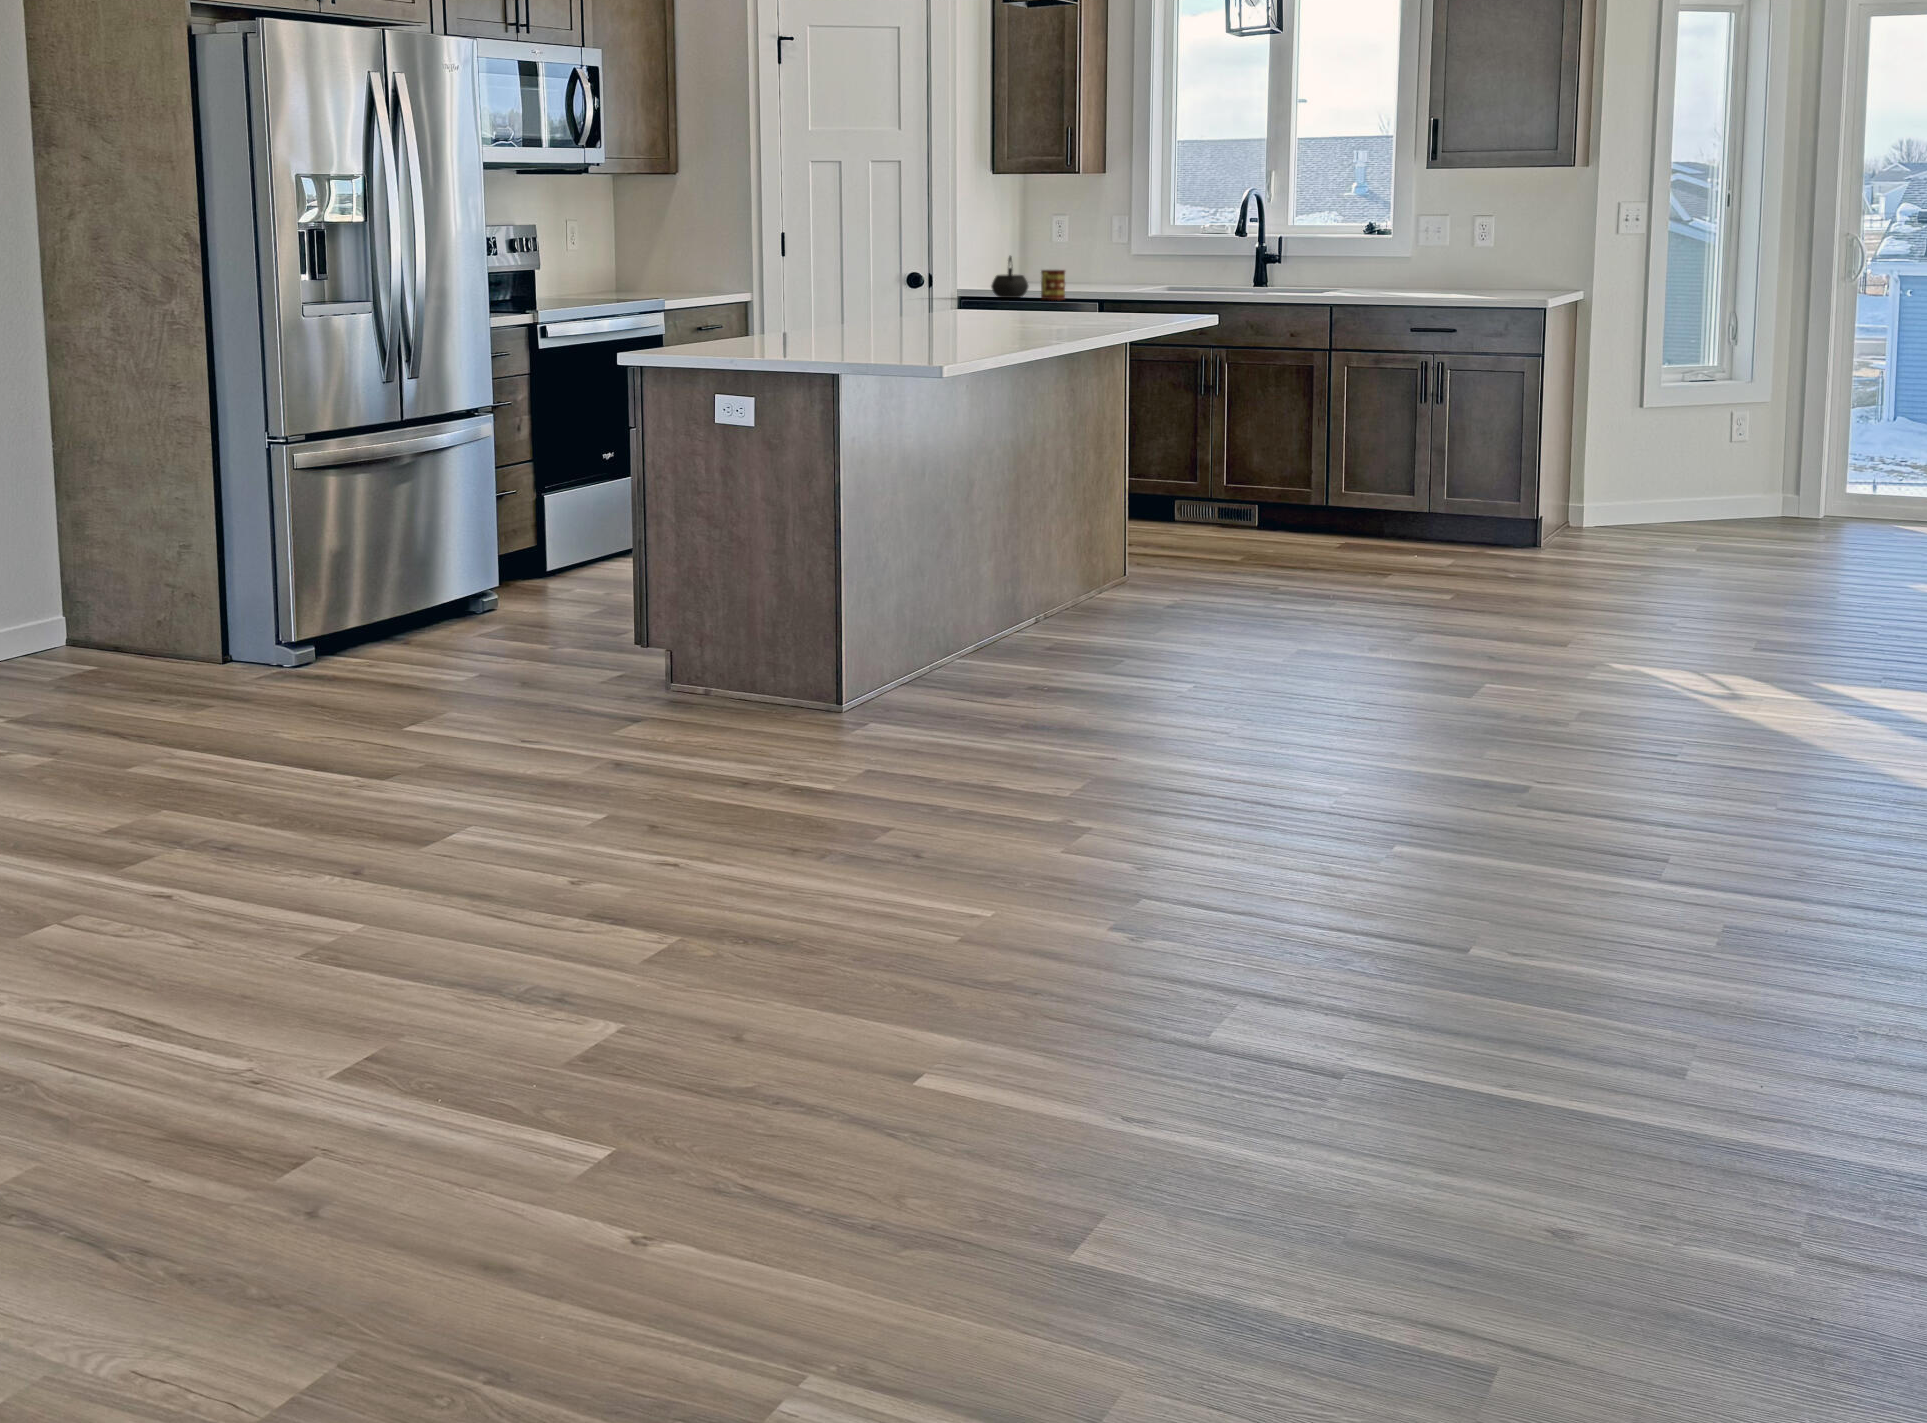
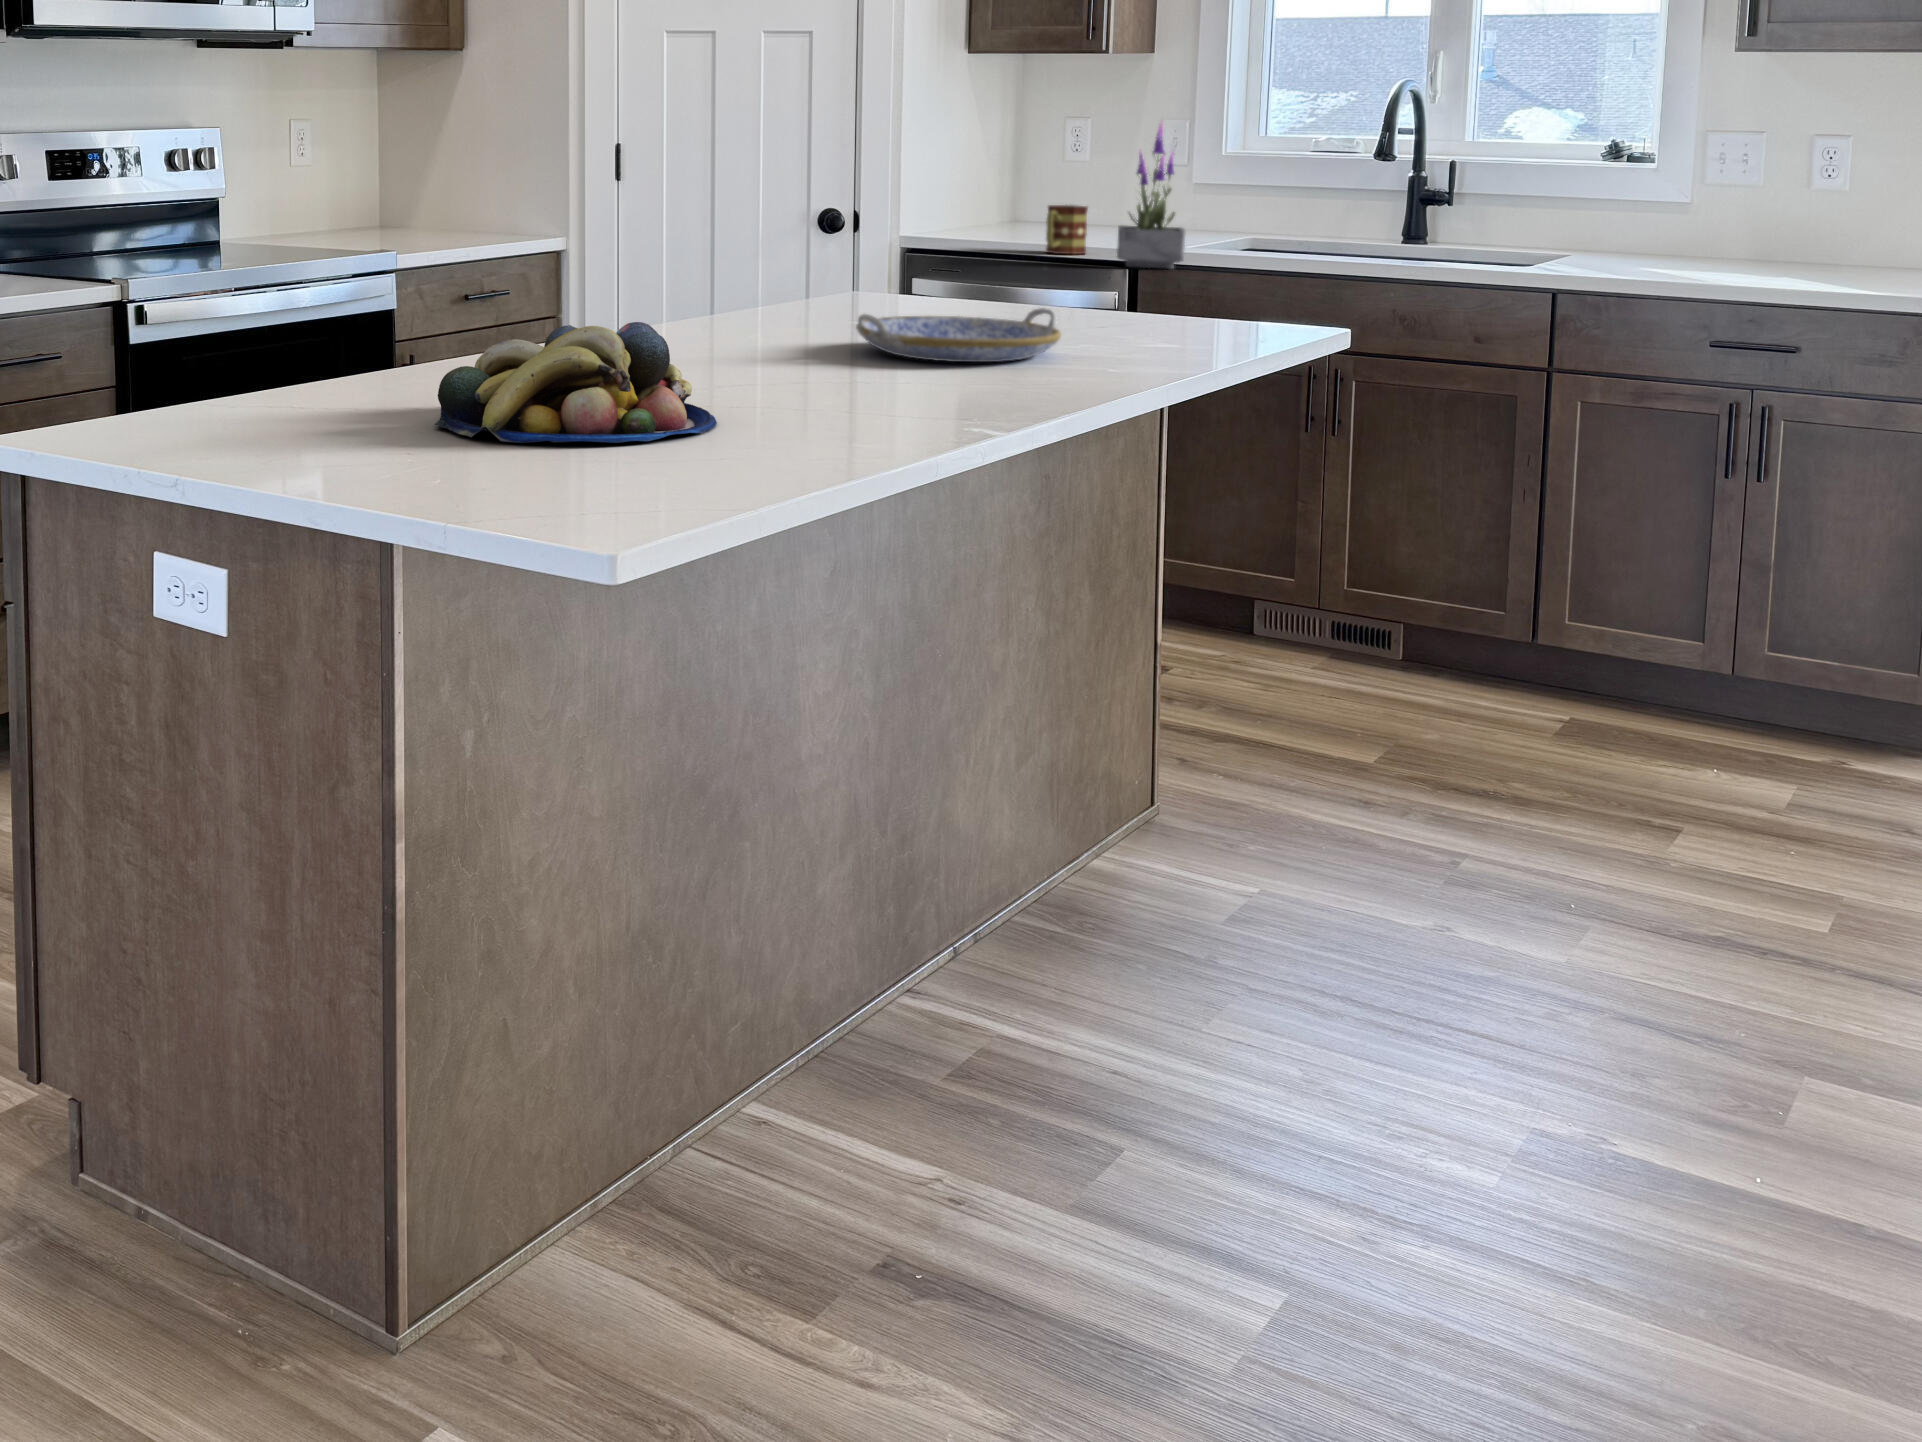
potted plant: none [1086,212,1127,302] -> present [1117,122,1185,269]
kettle: present [991,256,1028,298] -> none [971,179,1031,246]
fruit bowl: none [807,296,936,346] -> present [435,322,717,443]
serving tray: none [972,303,1077,327] -> present [856,308,1061,362]

